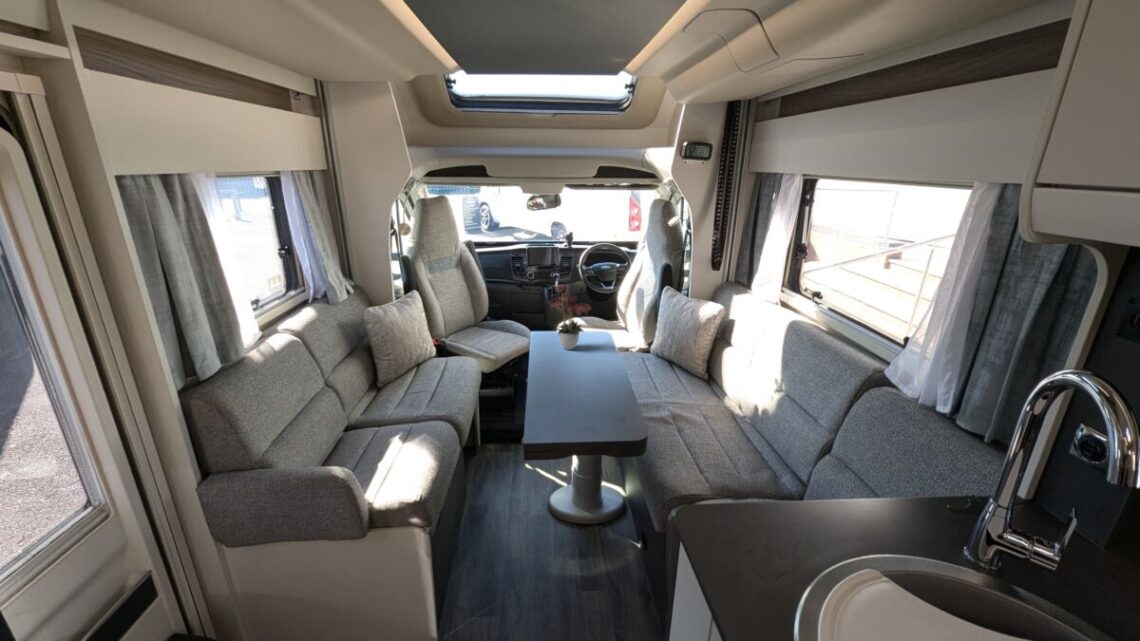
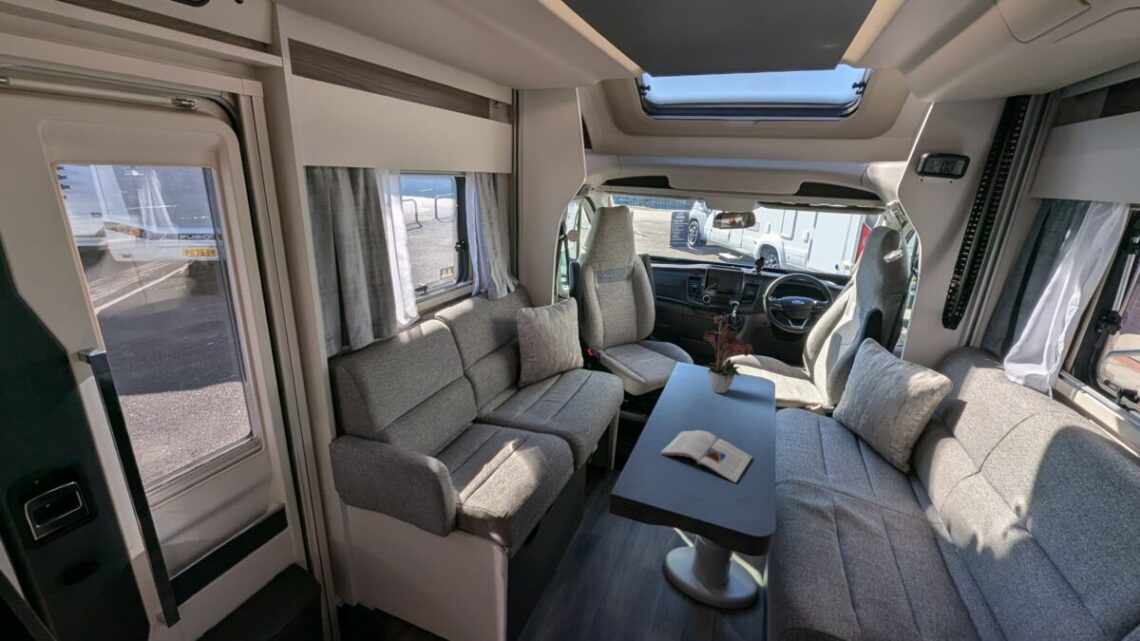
magazine: none [545,380,614,412] -> present [661,430,752,483]

